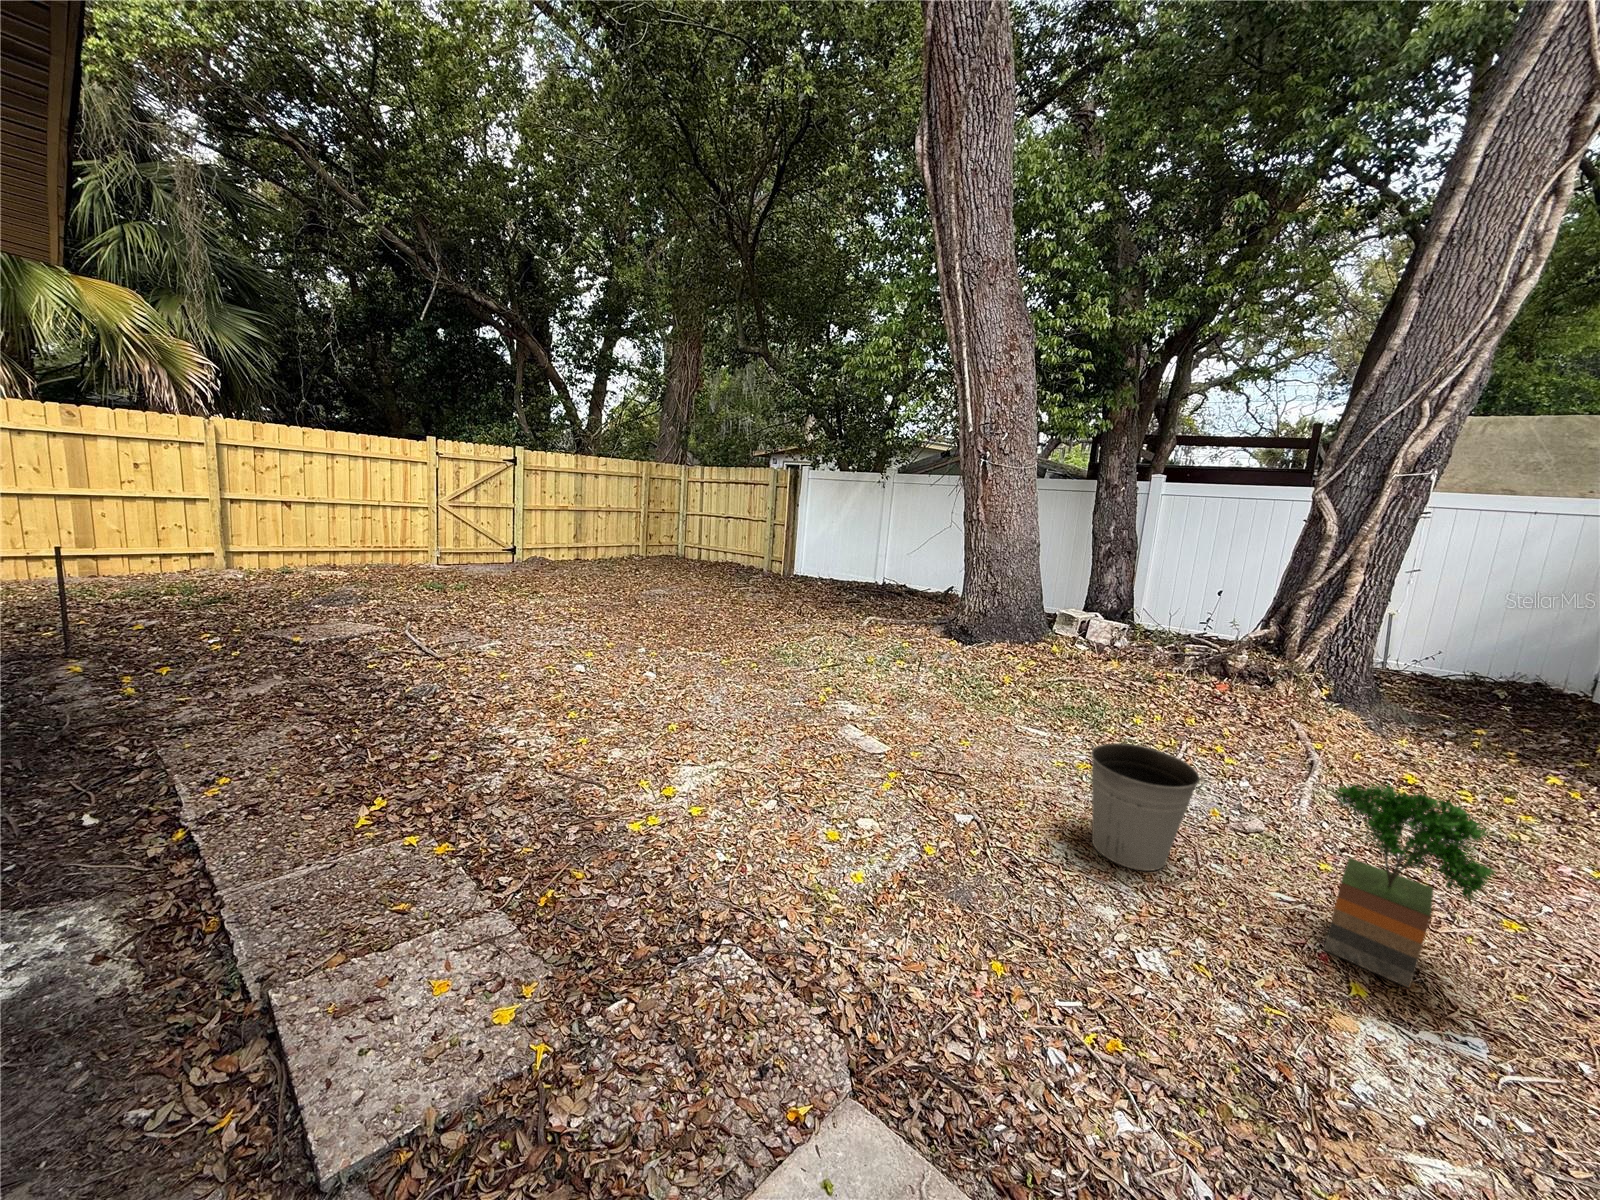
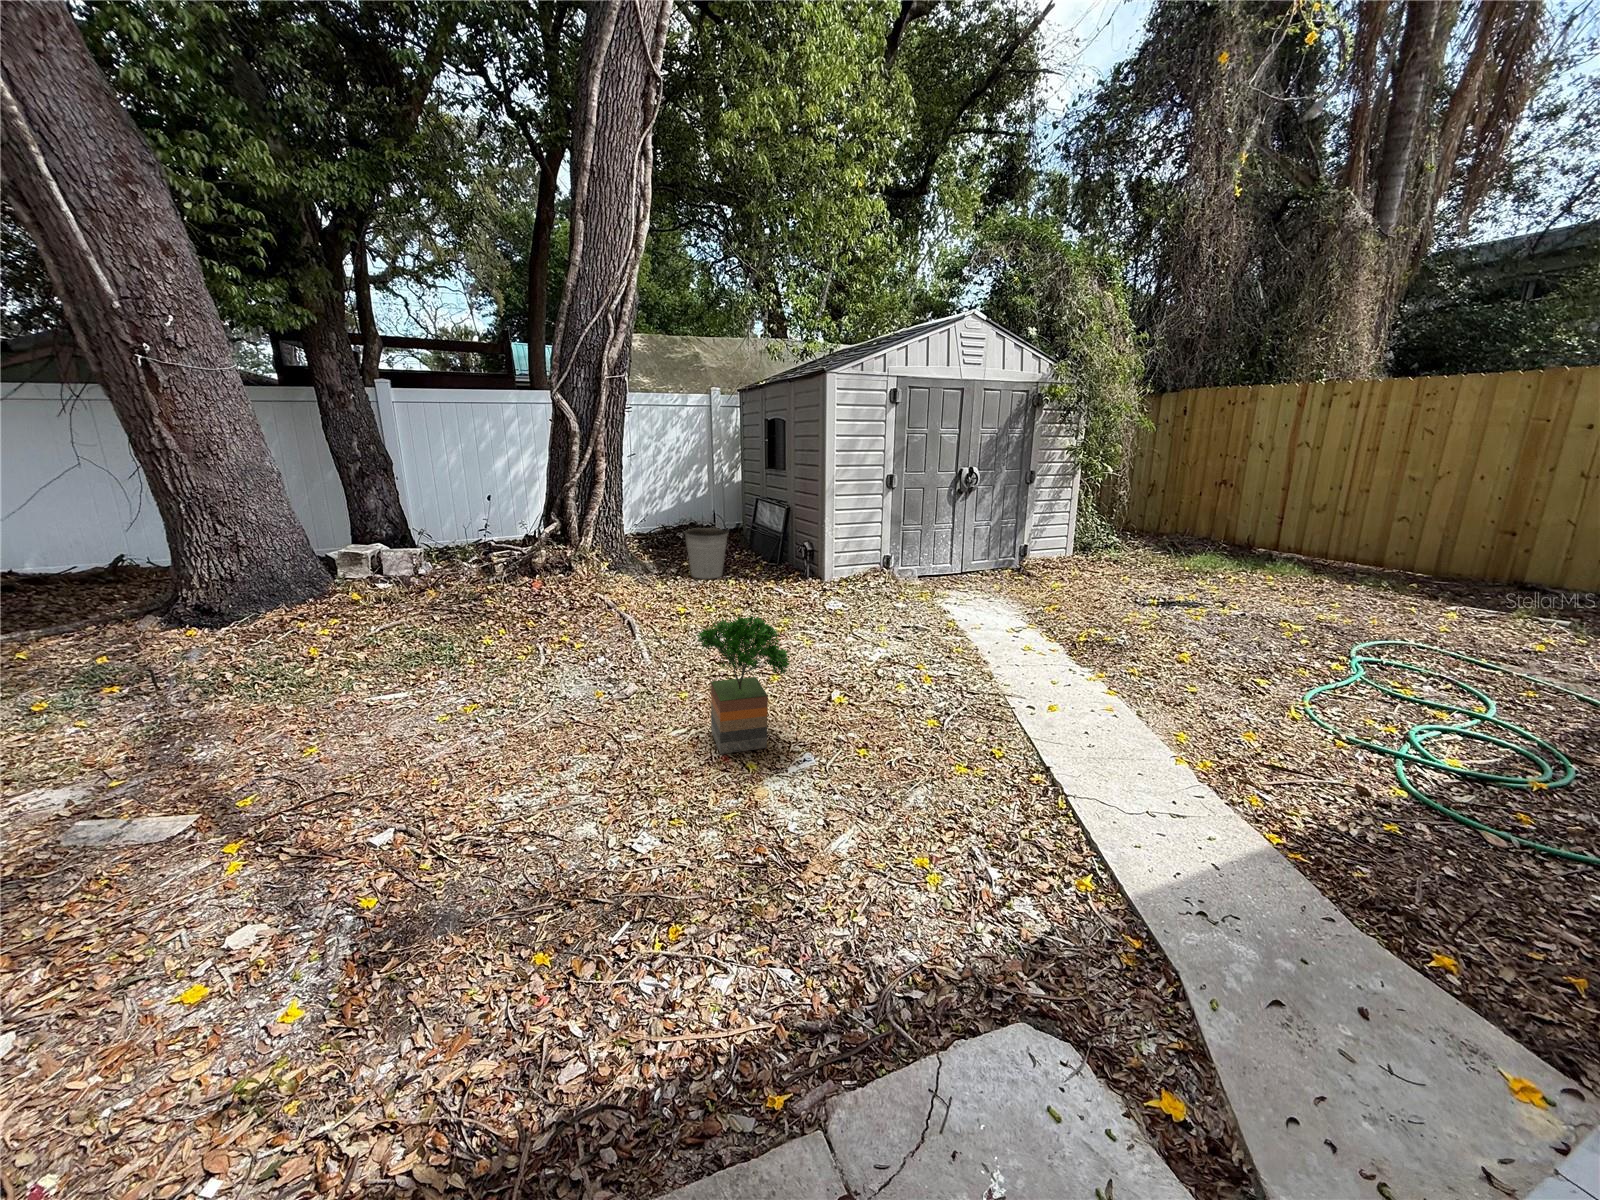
bucket: present [1091,743,1205,871] -> present [684,528,728,579]

